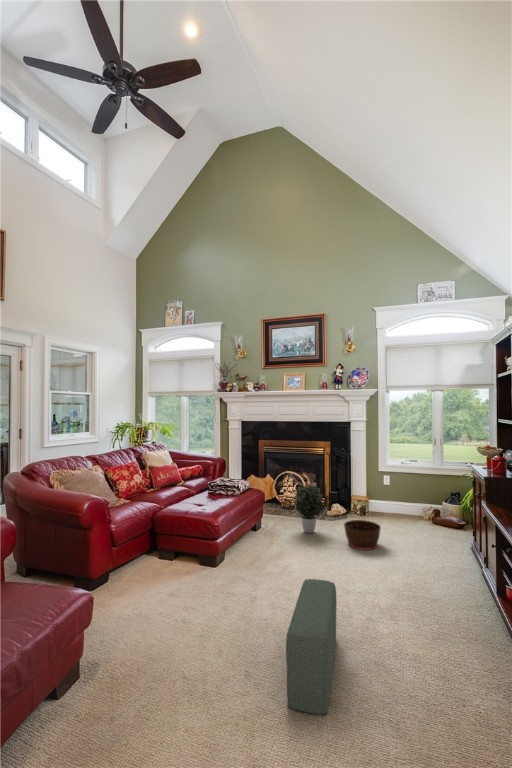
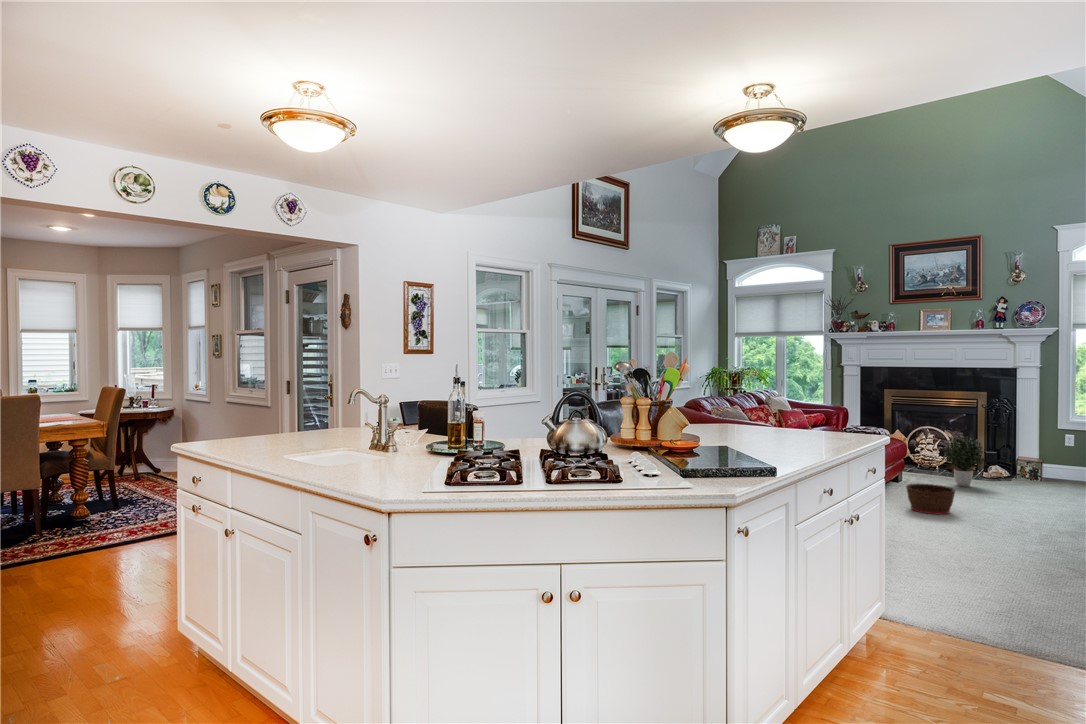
basket: present [344,520,381,550] -> present [906,484,955,514]
pouf: present [286,579,337,715] -> none [980,486,1016,552]

